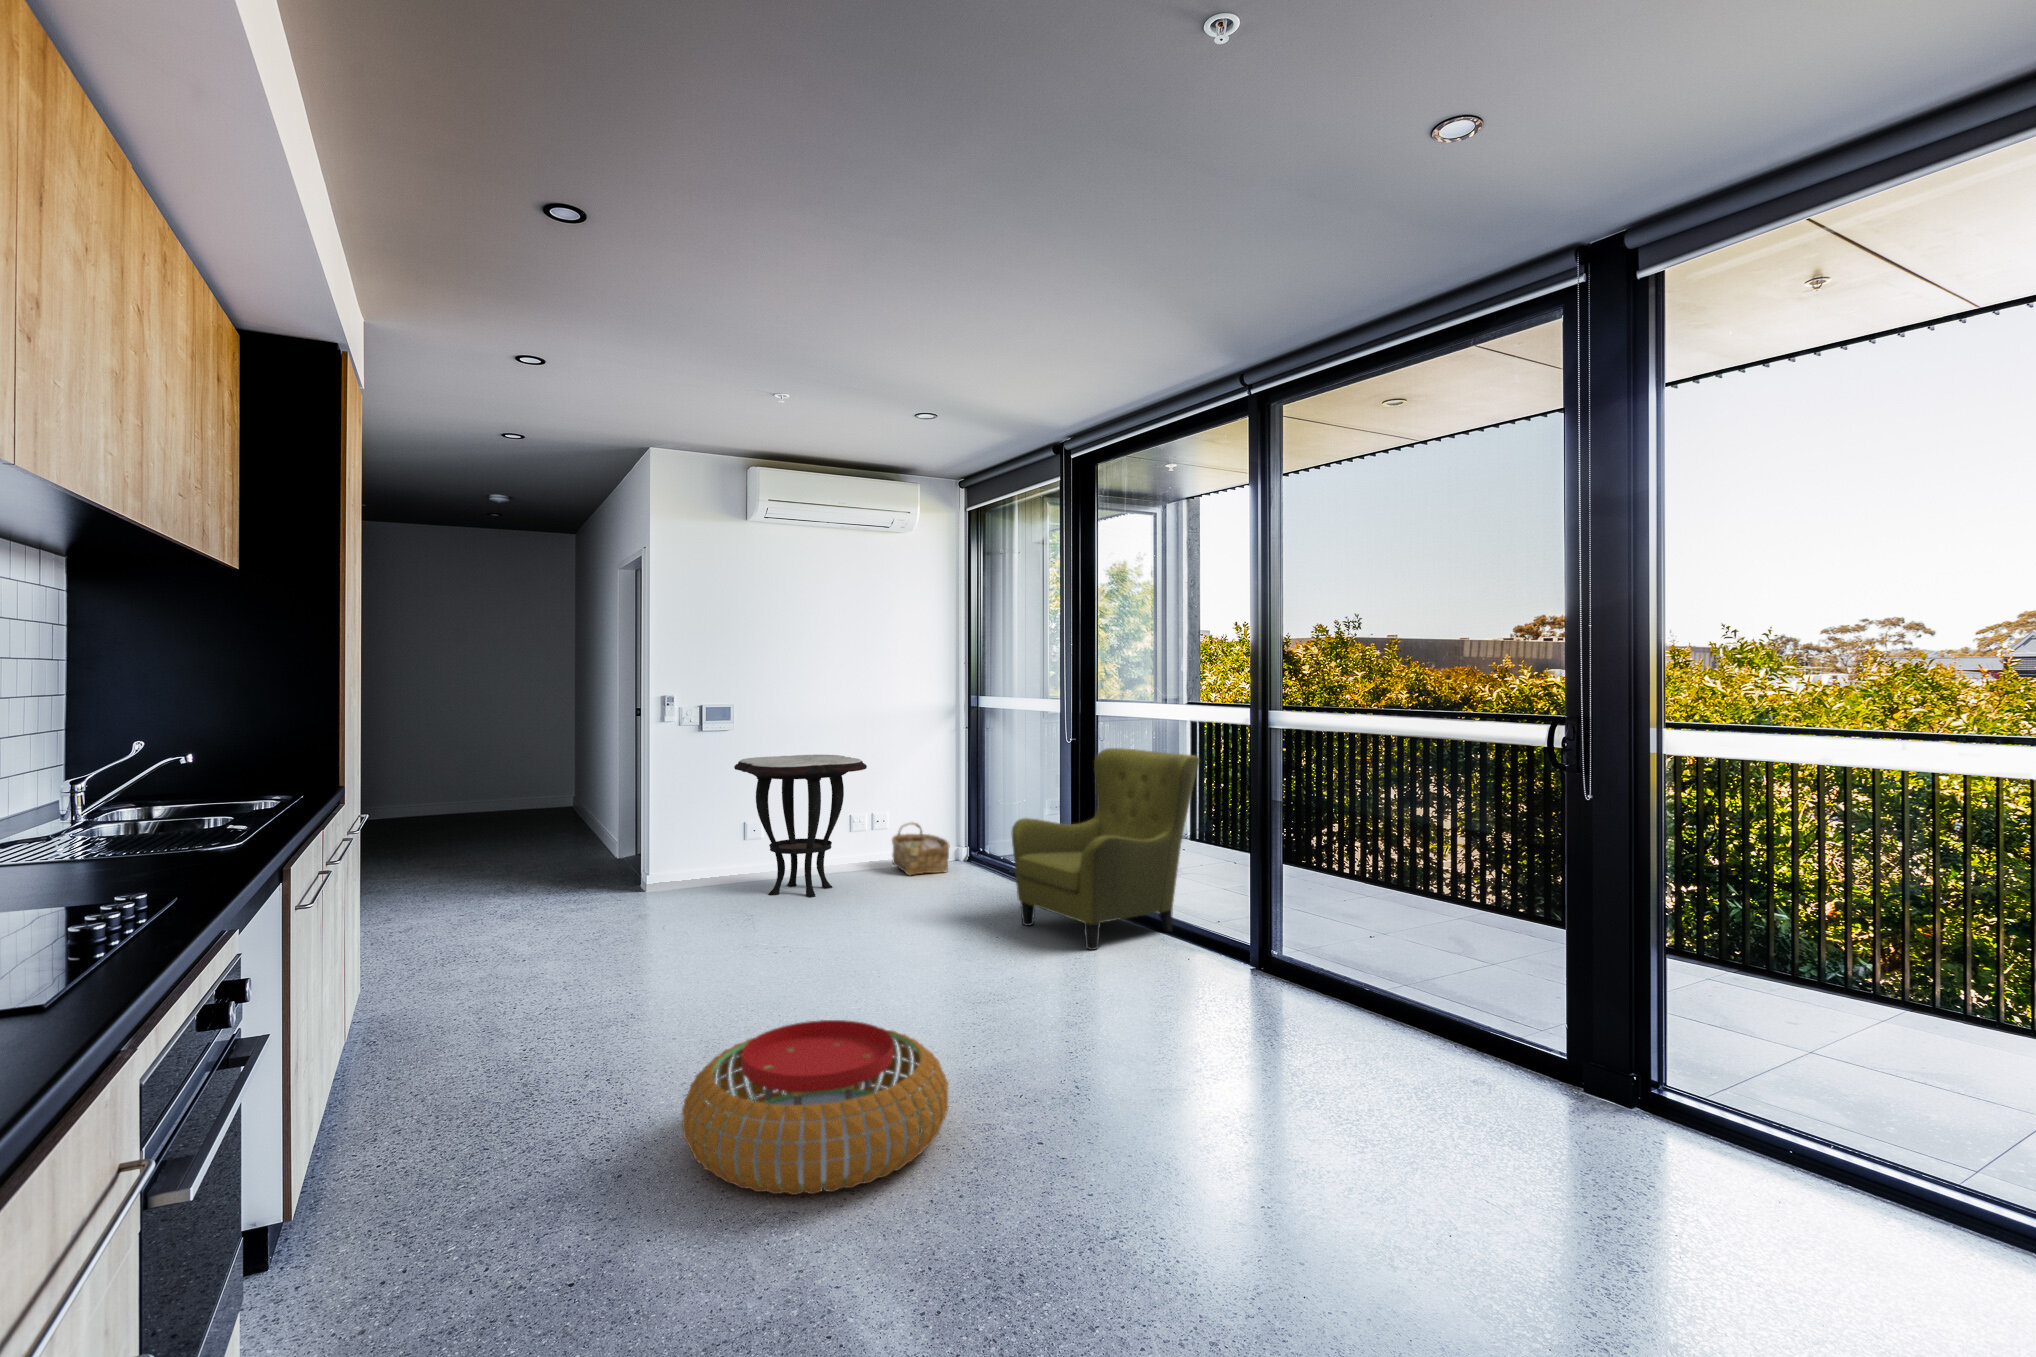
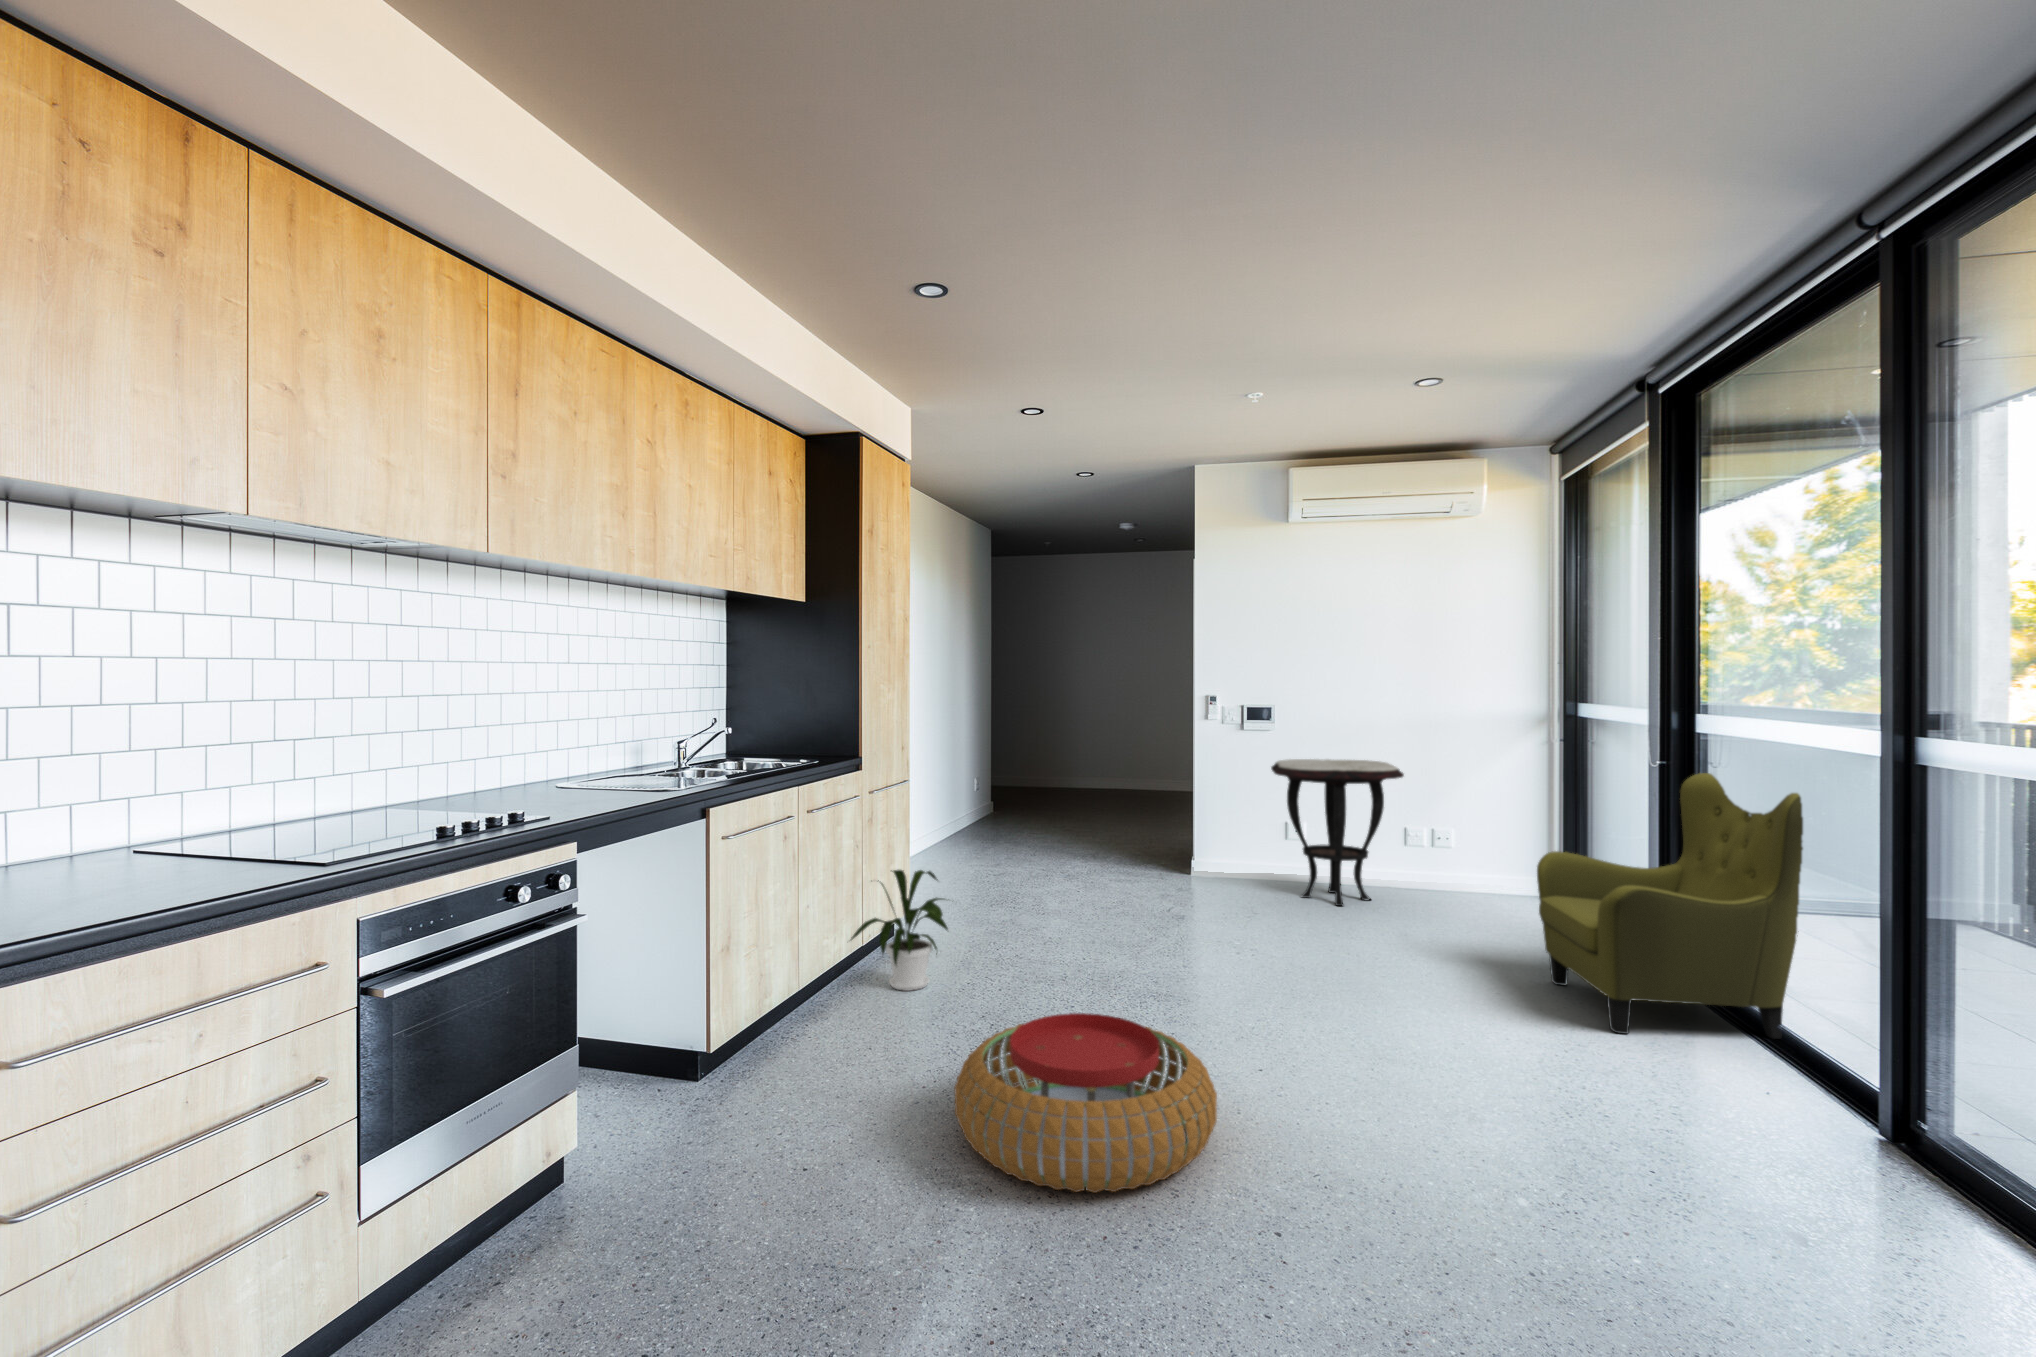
woven basket: present [892,823,950,875] -> none [1456,843,1525,906]
house plant: none [361,923,513,1082] -> present [851,870,948,991]

